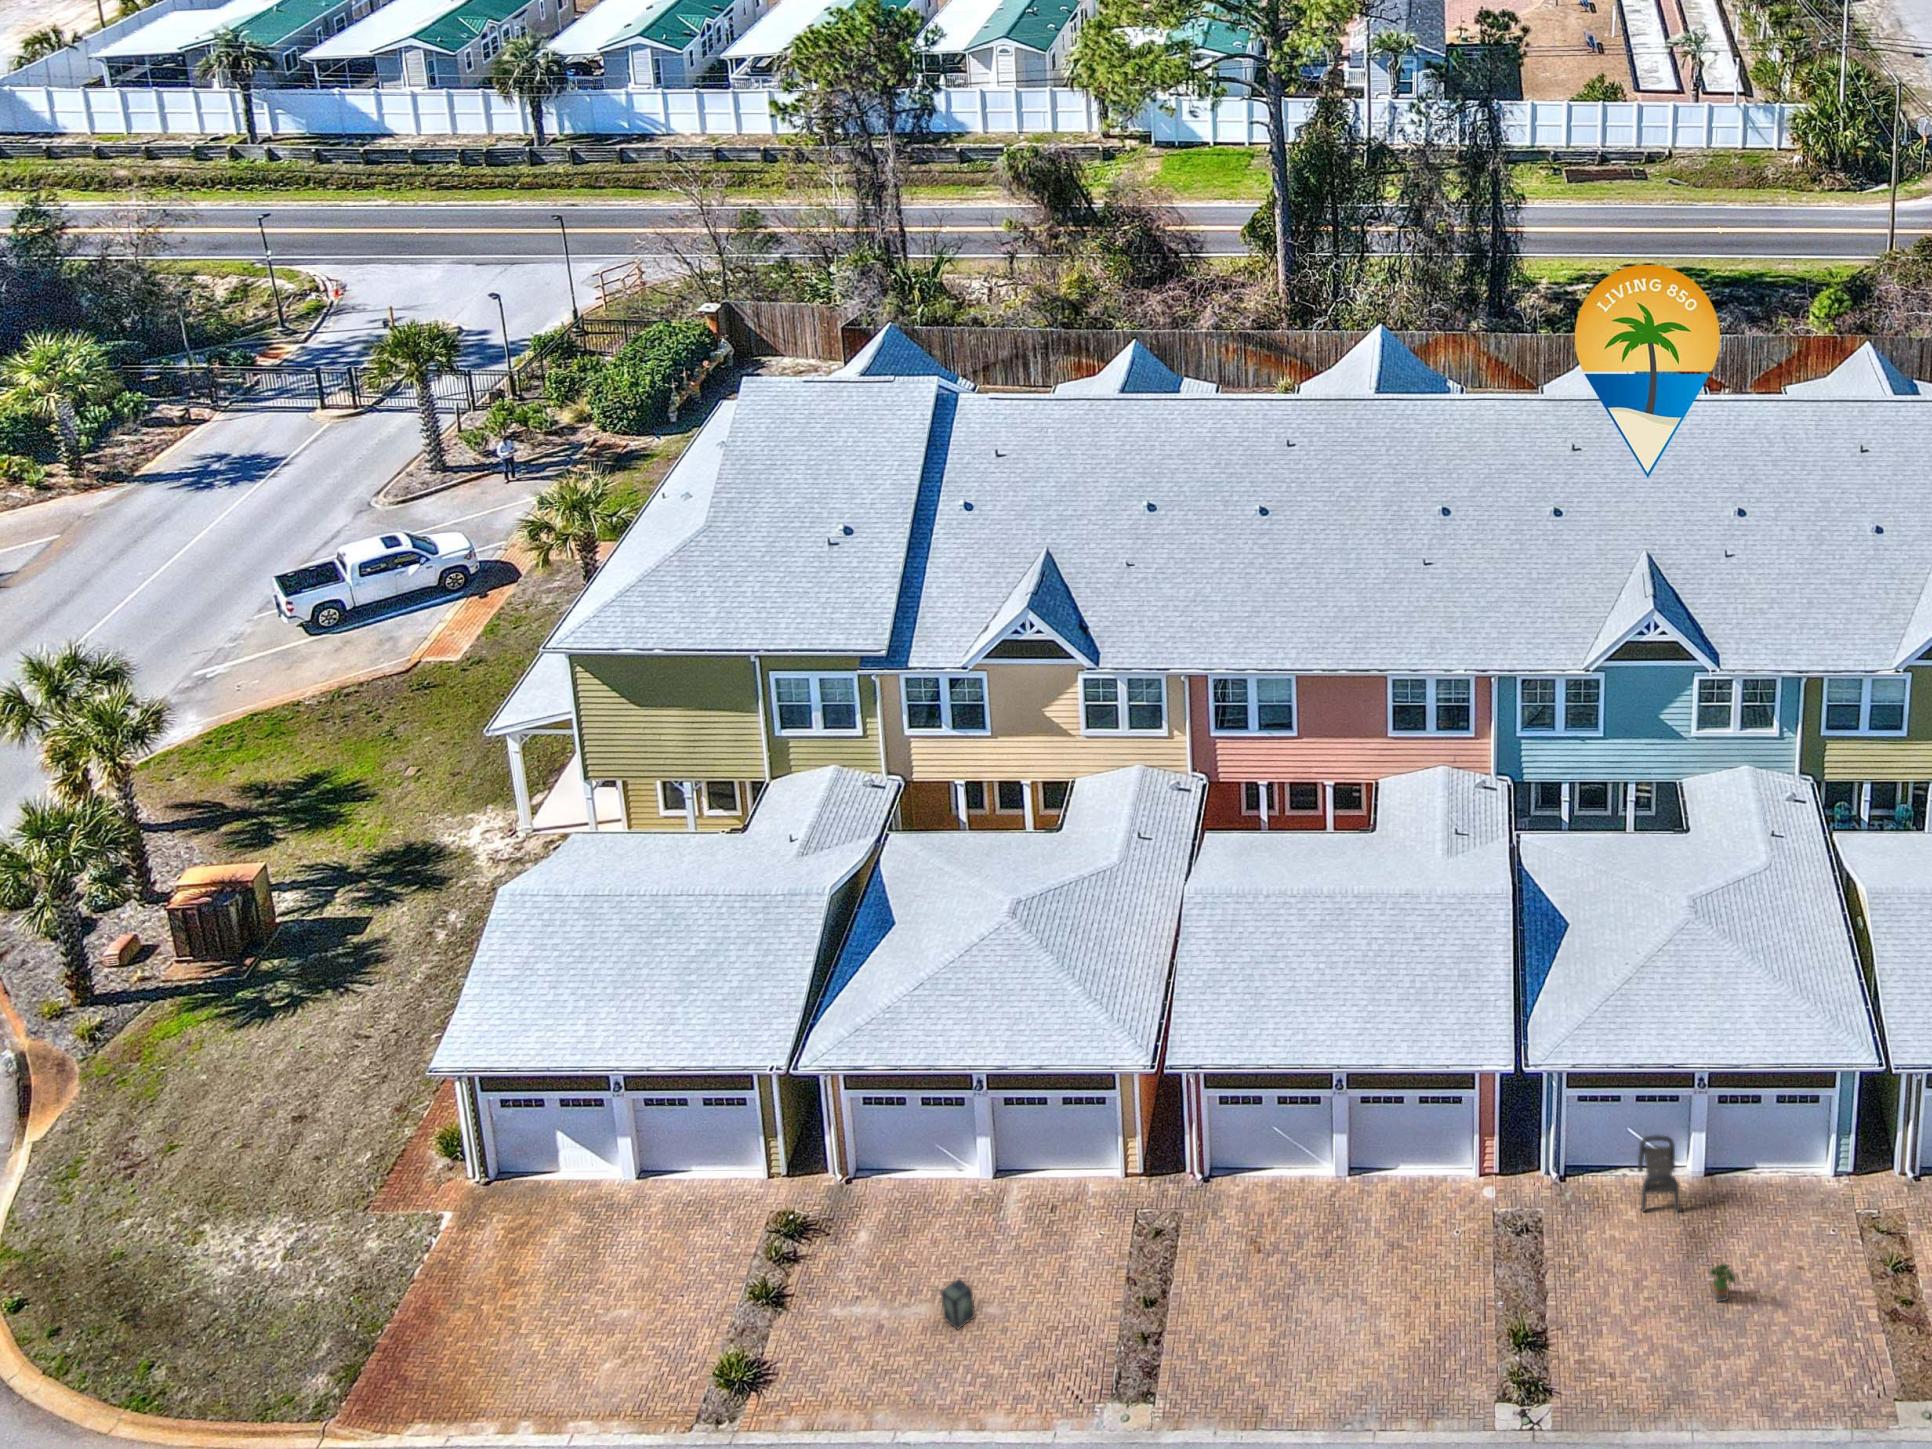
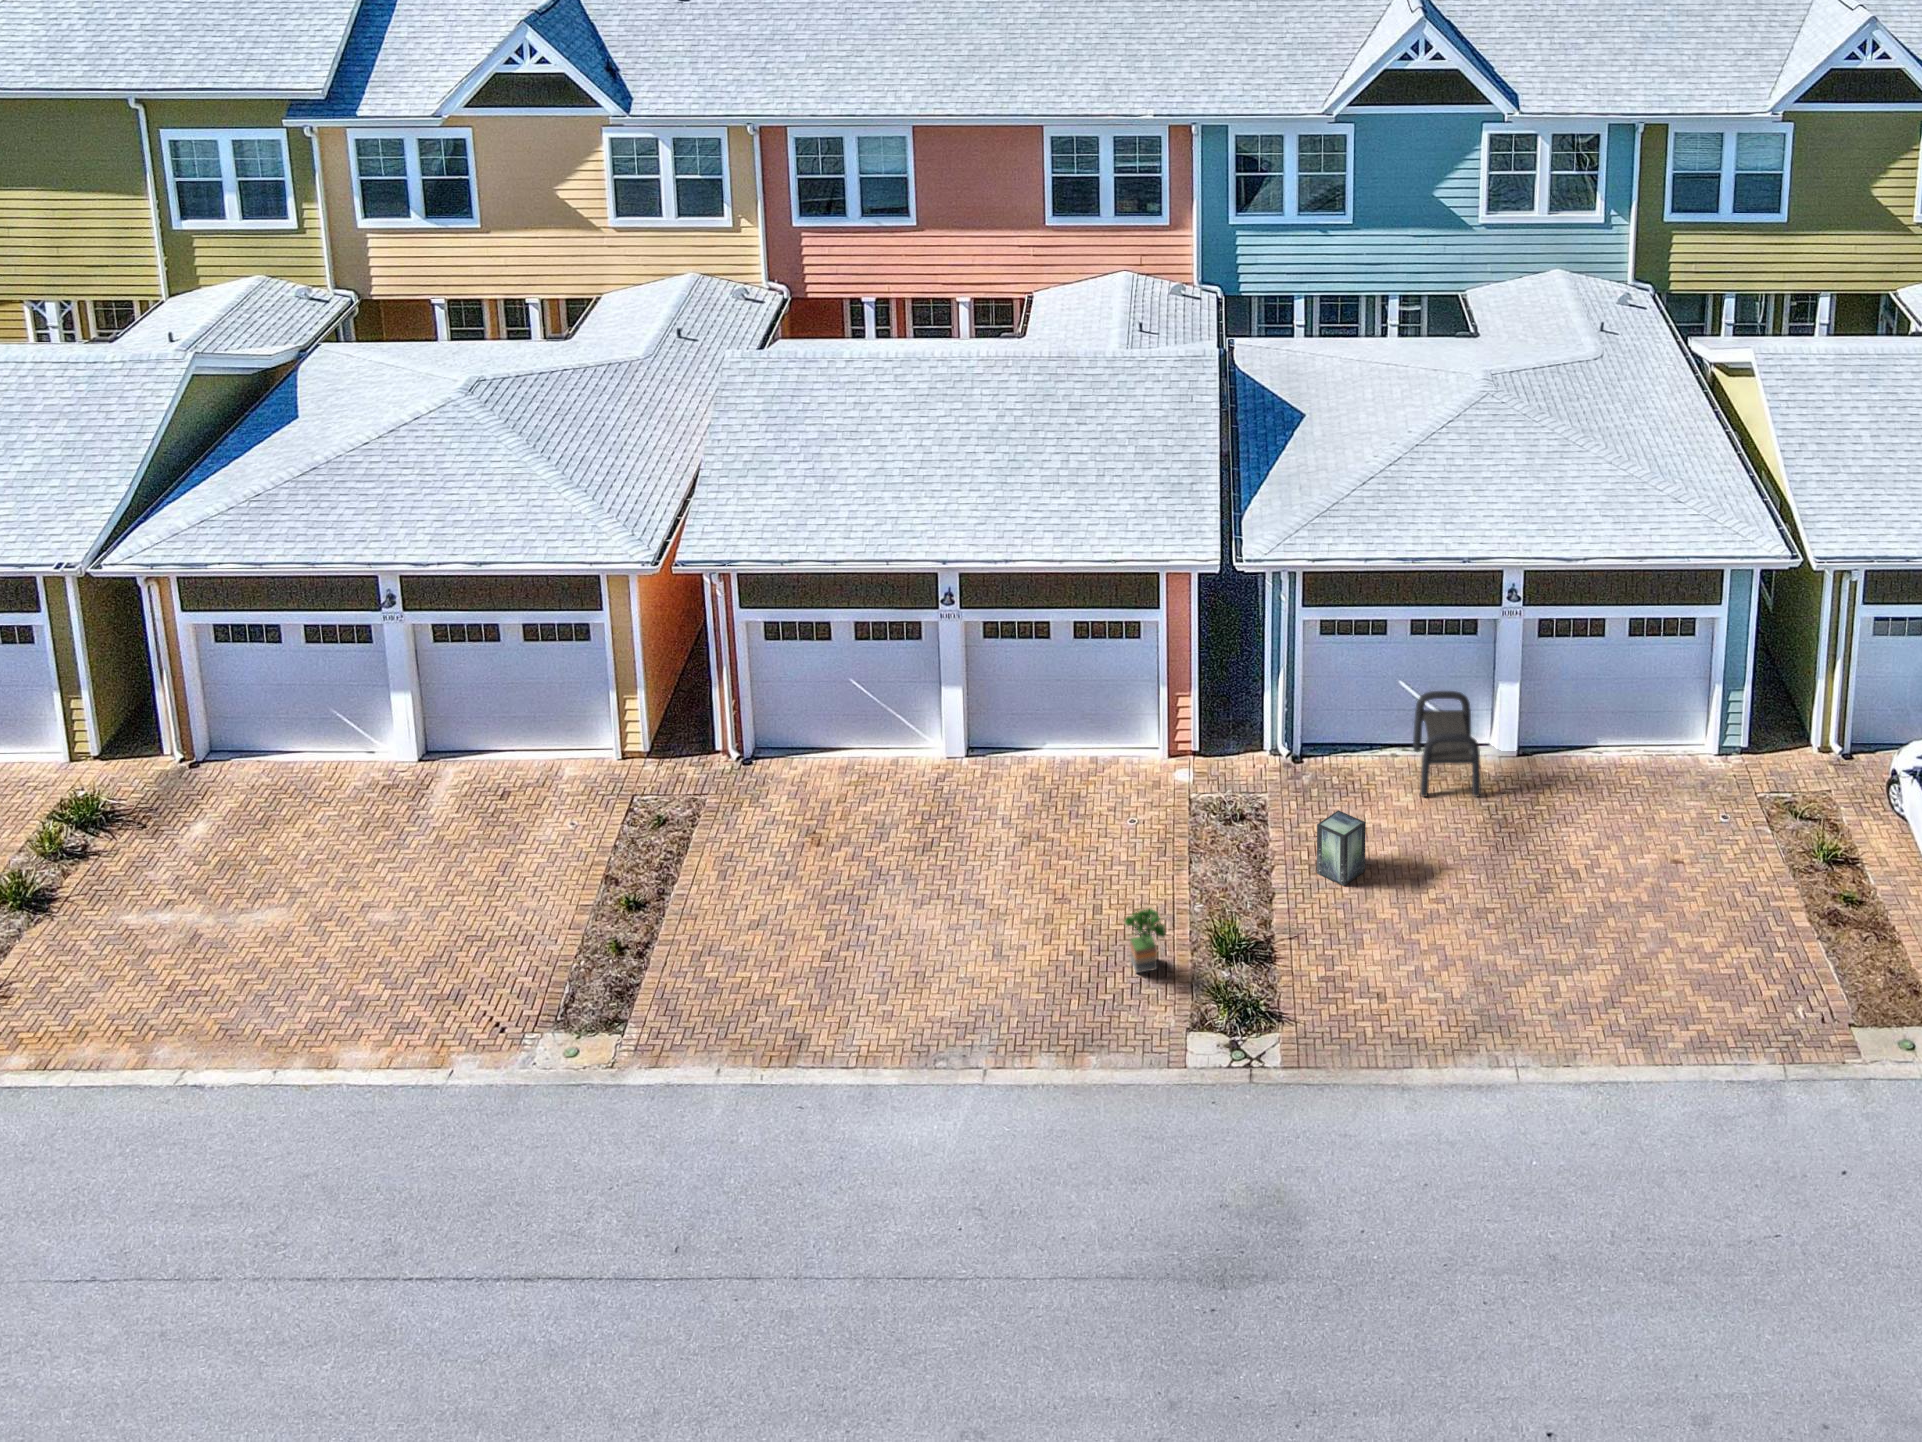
potted tree: present [1710,1264,1735,1302] -> present [1124,908,1165,973]
storage box: present [941,1279,975,1329] -> present [1317,810,1366,886]

